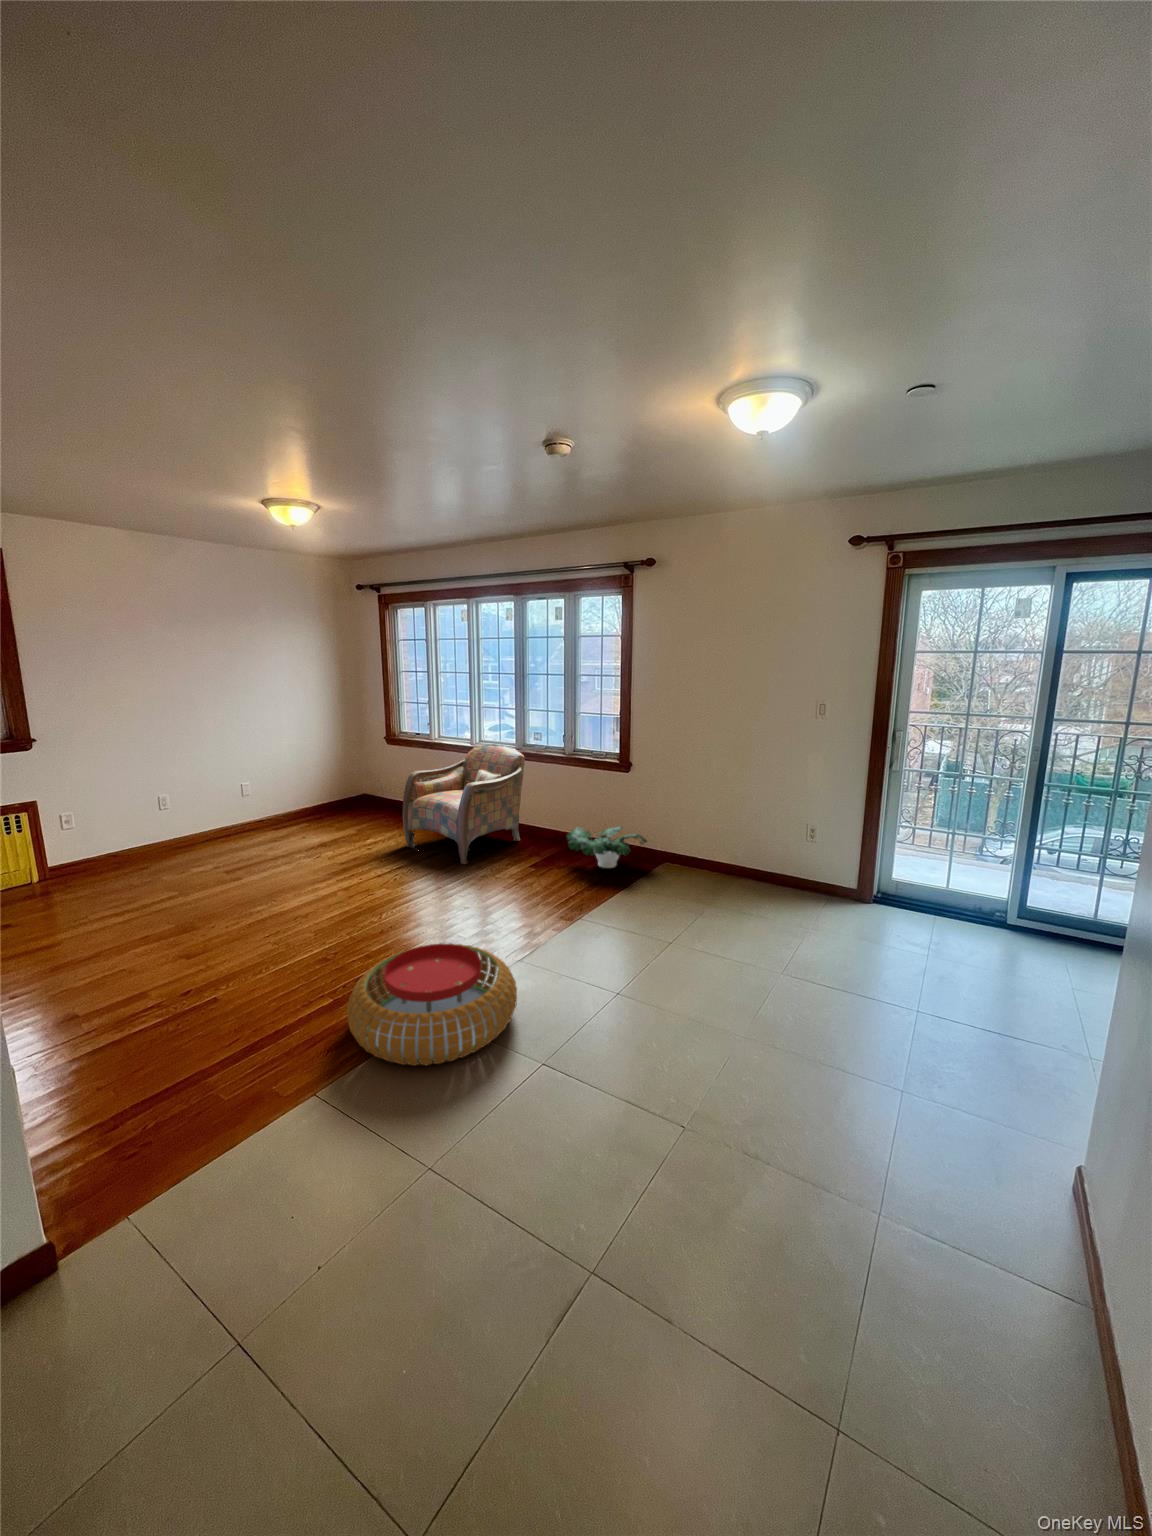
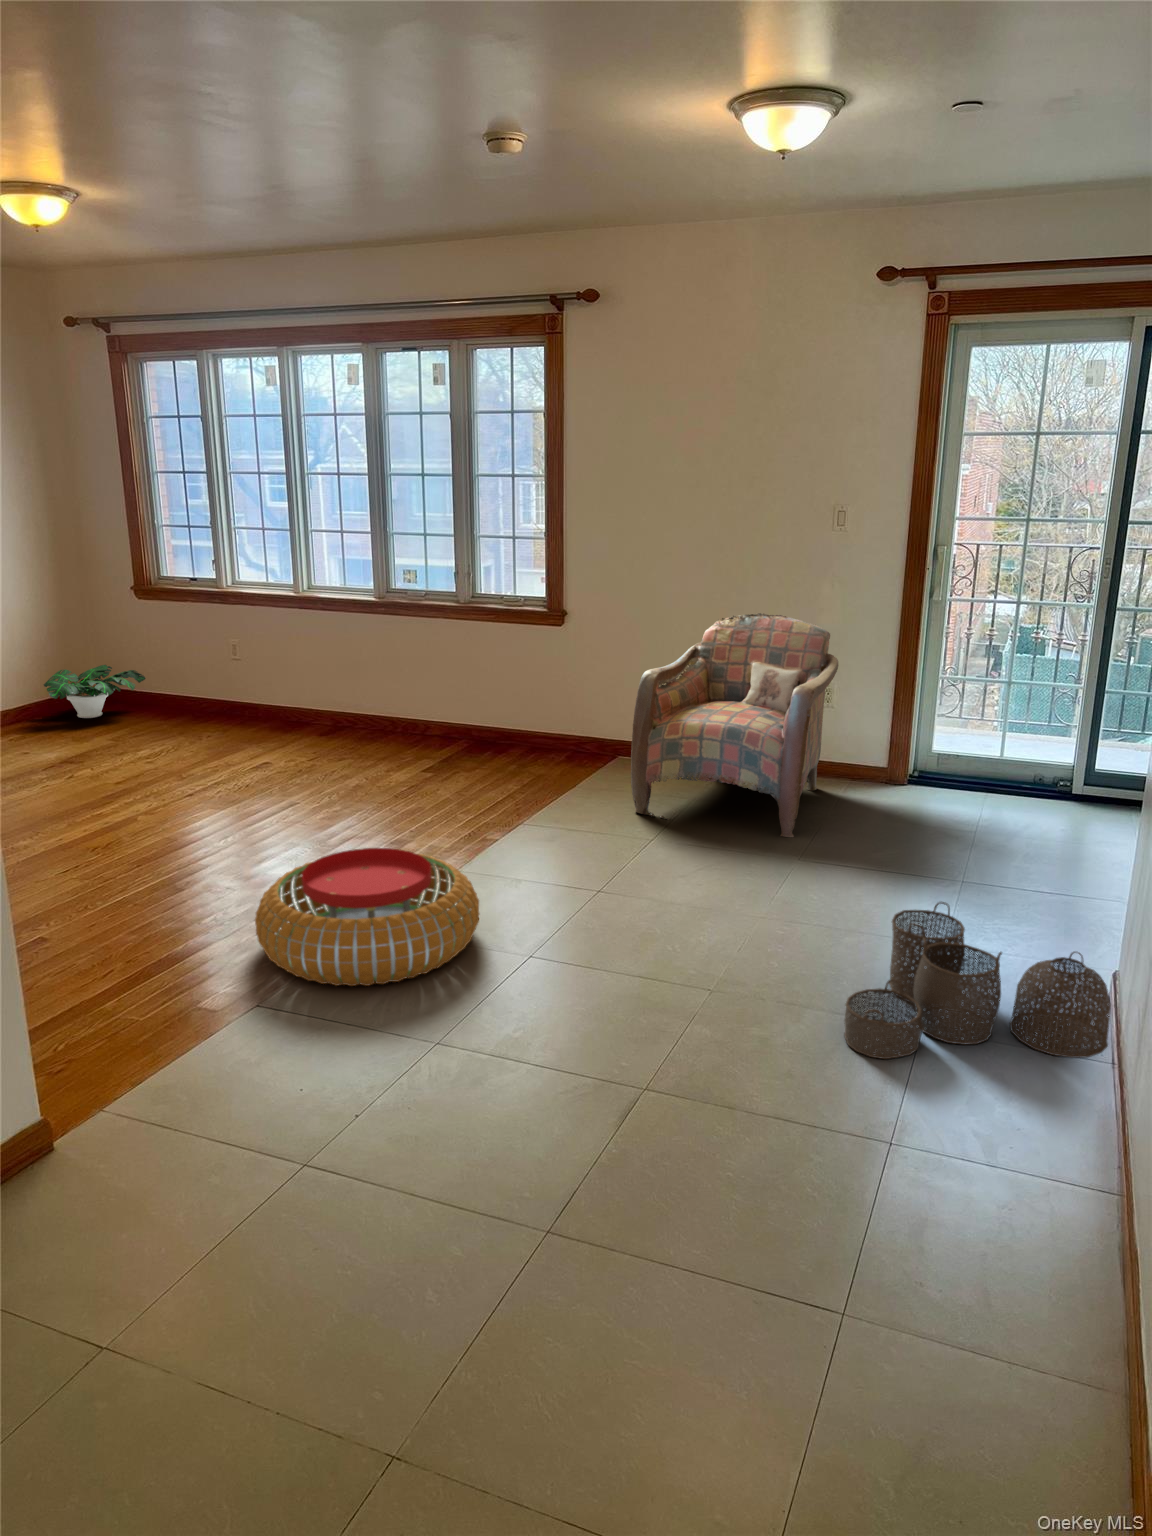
armchair: present [403,744,525,864] -> present [631,613,838,837]
potted plant: present [566,826,647,868] -> present [44,665,146,718]
woven basket: none [797,1052,1075,1261] -> present [844,902,1111,1059]

